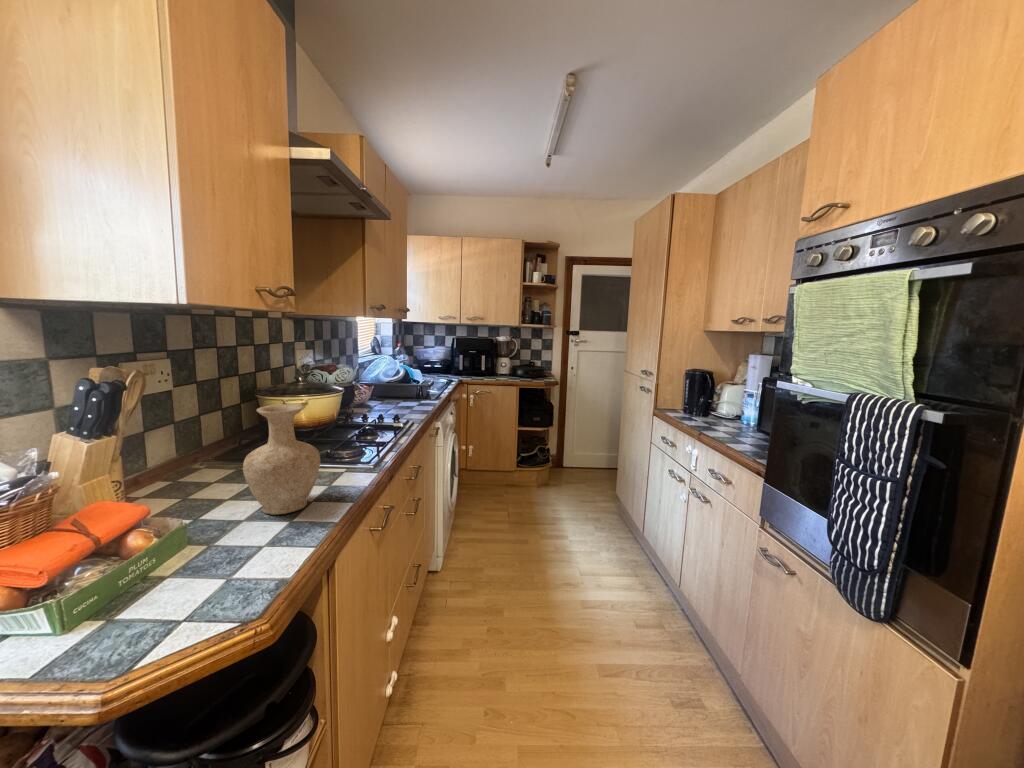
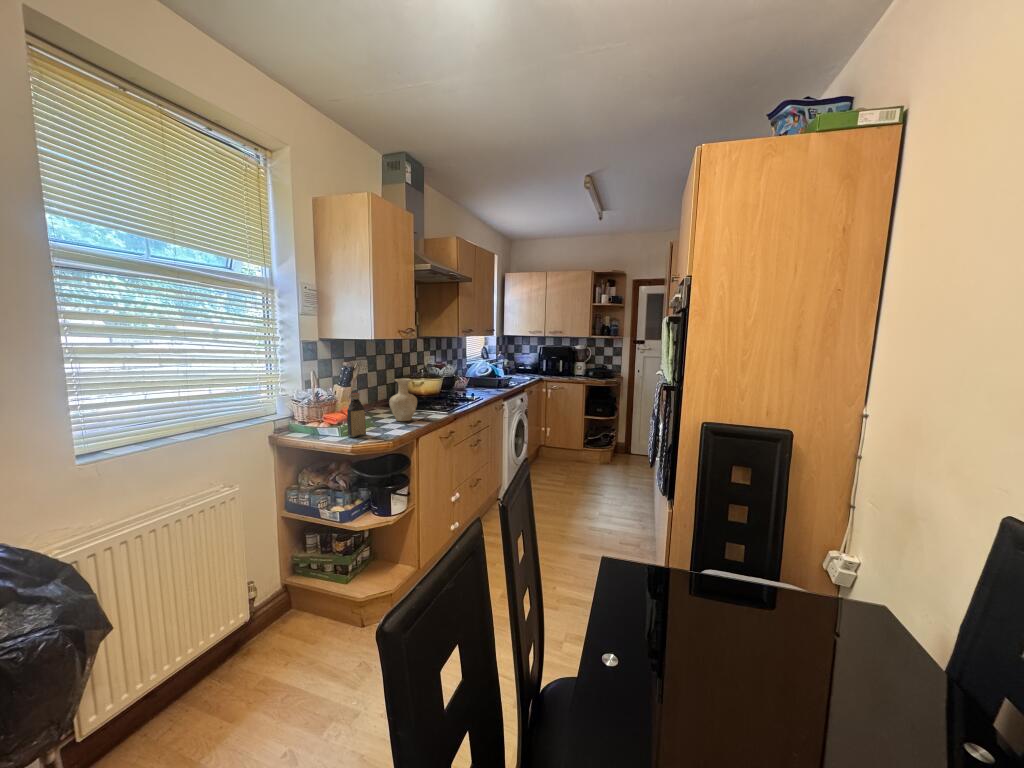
bottle: none [79,479,171,648] -> present [347,393,366,437]

